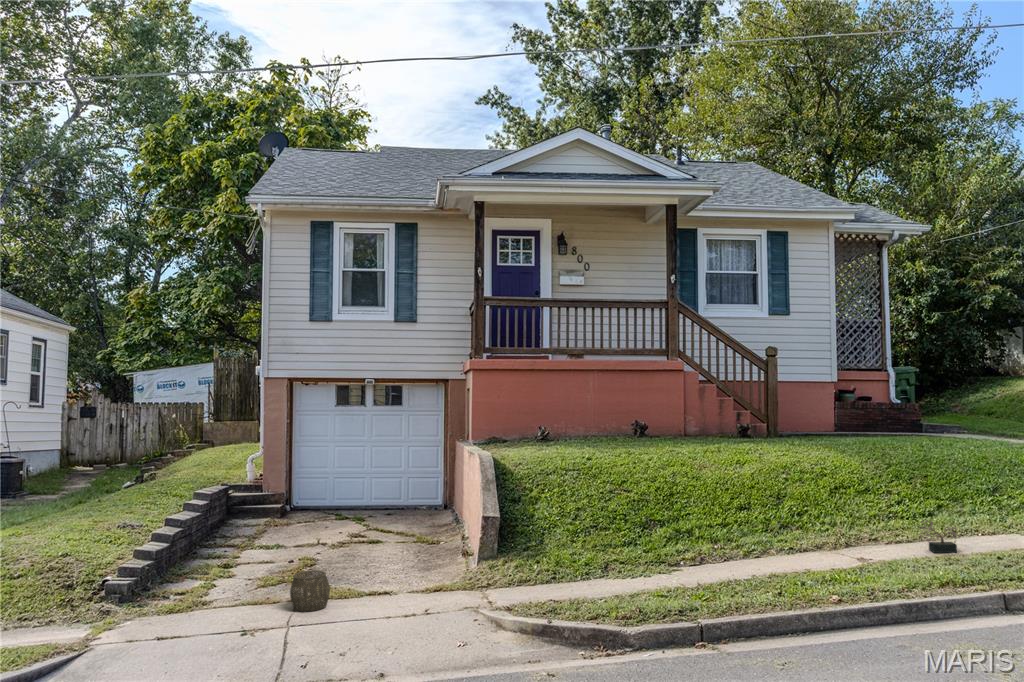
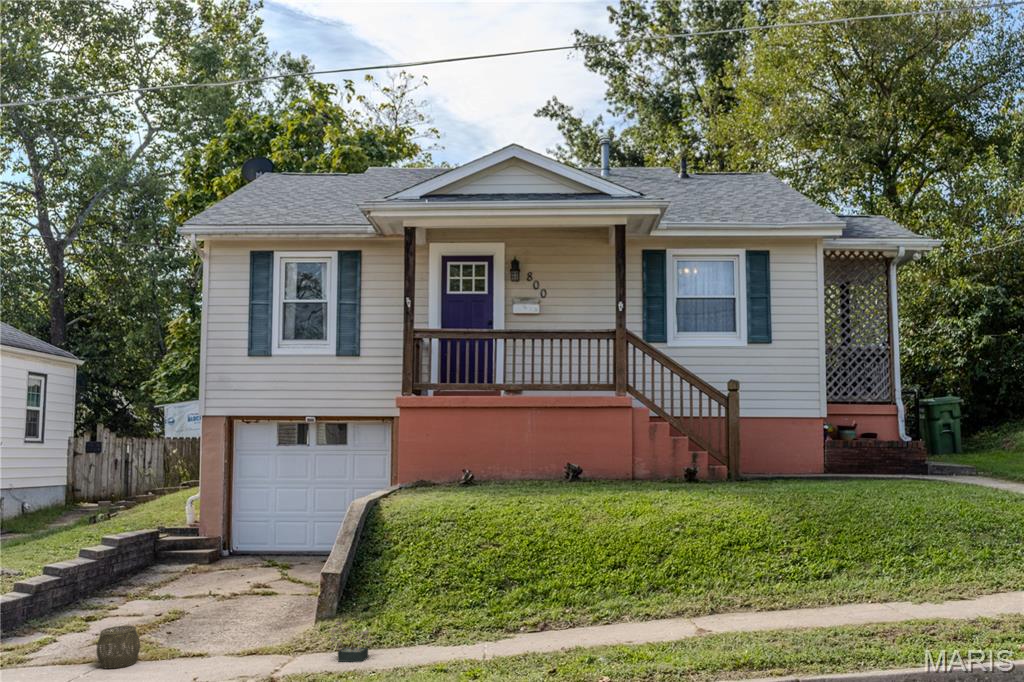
decorative plant: present [920,520,961,553] -> present [330,622,372,662]

